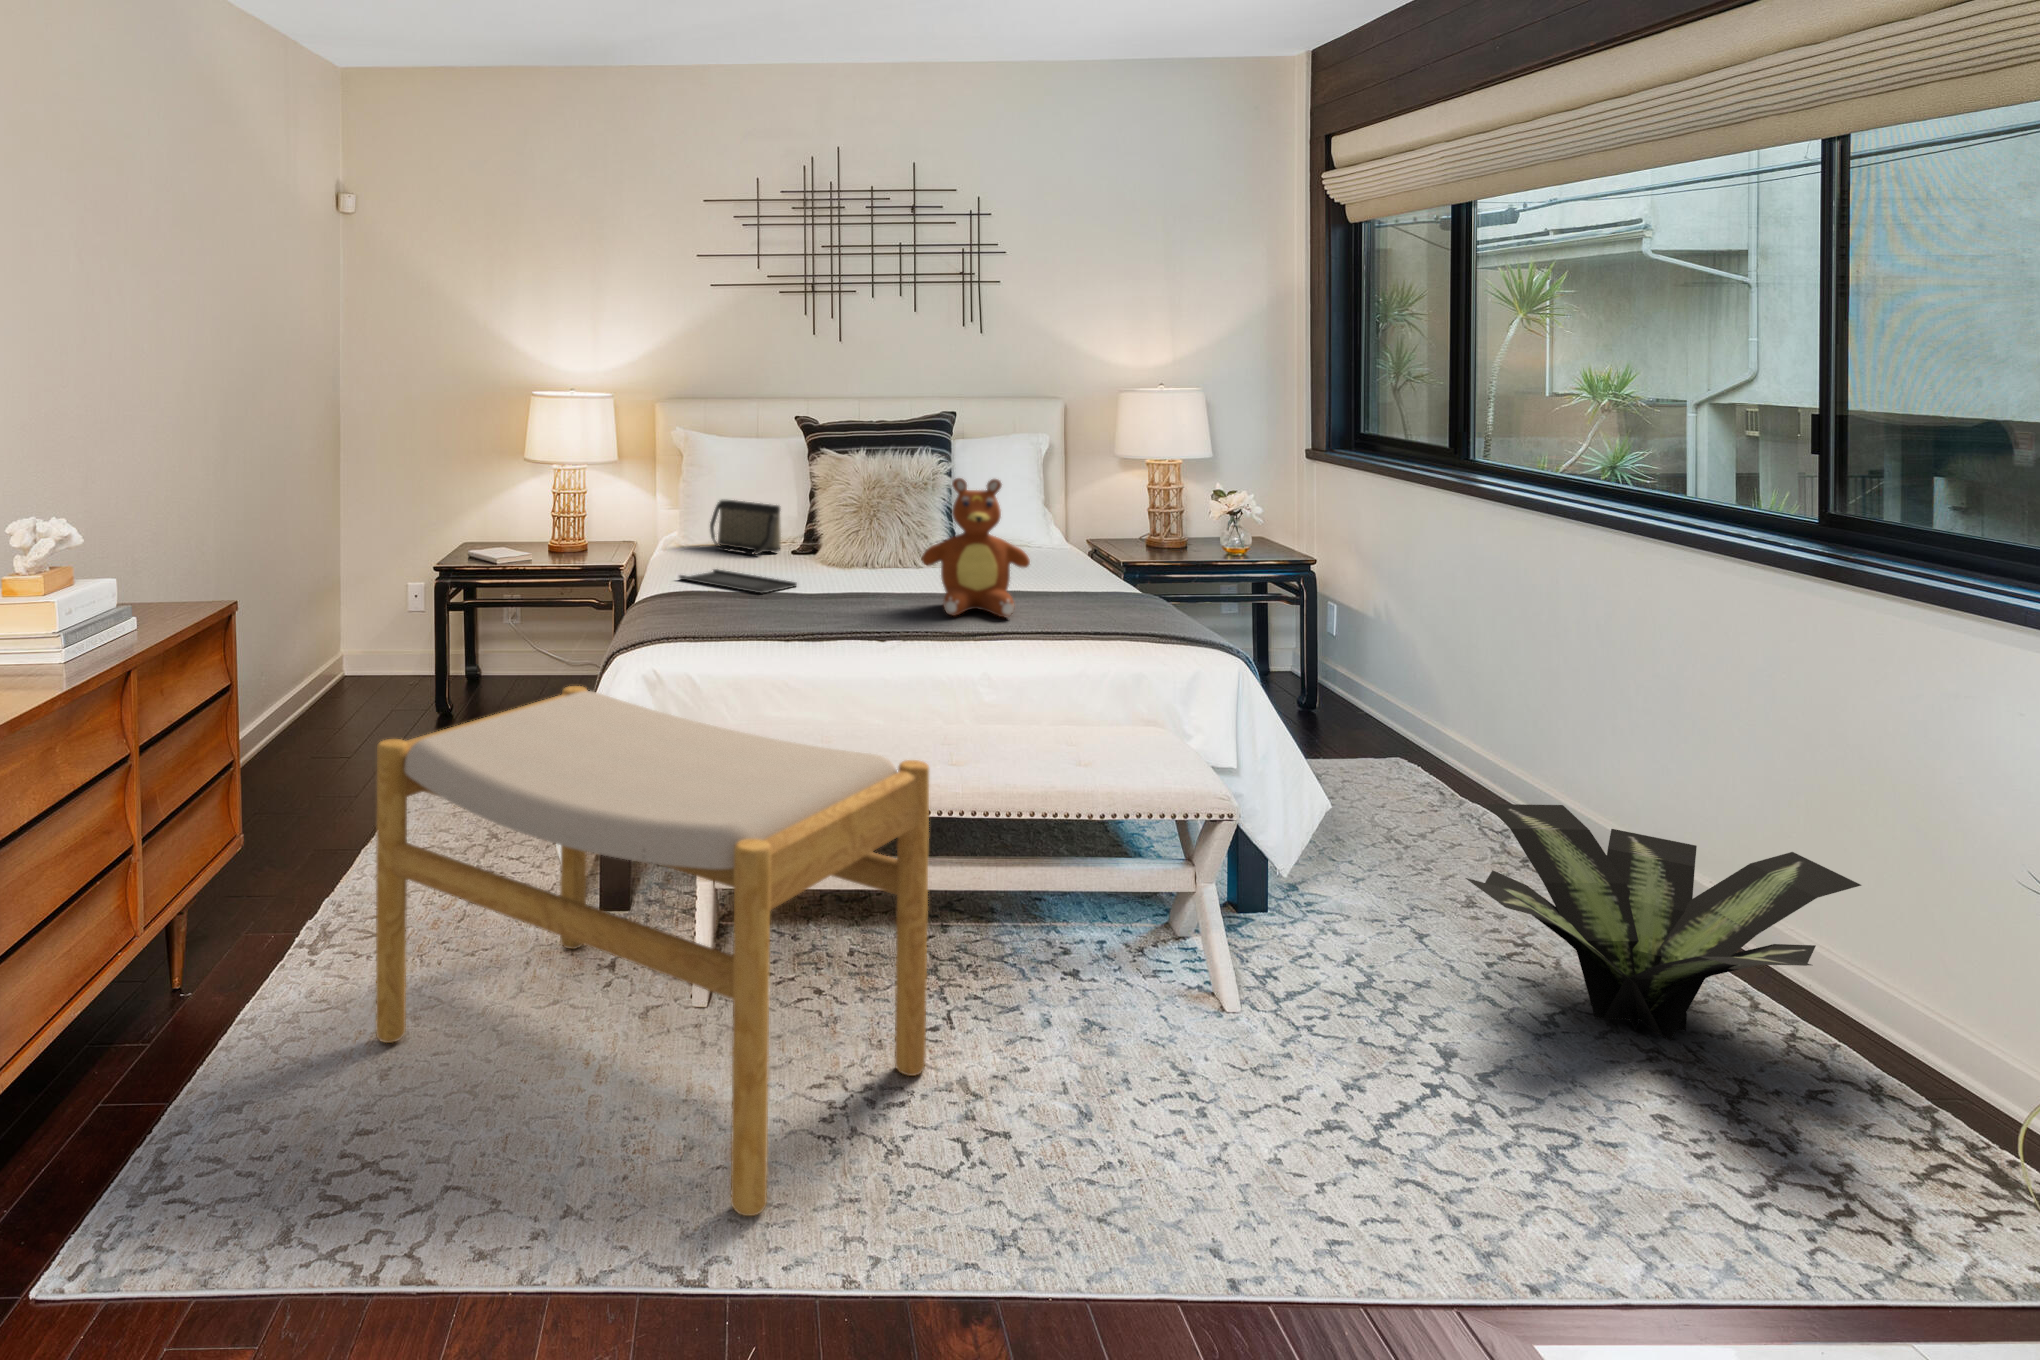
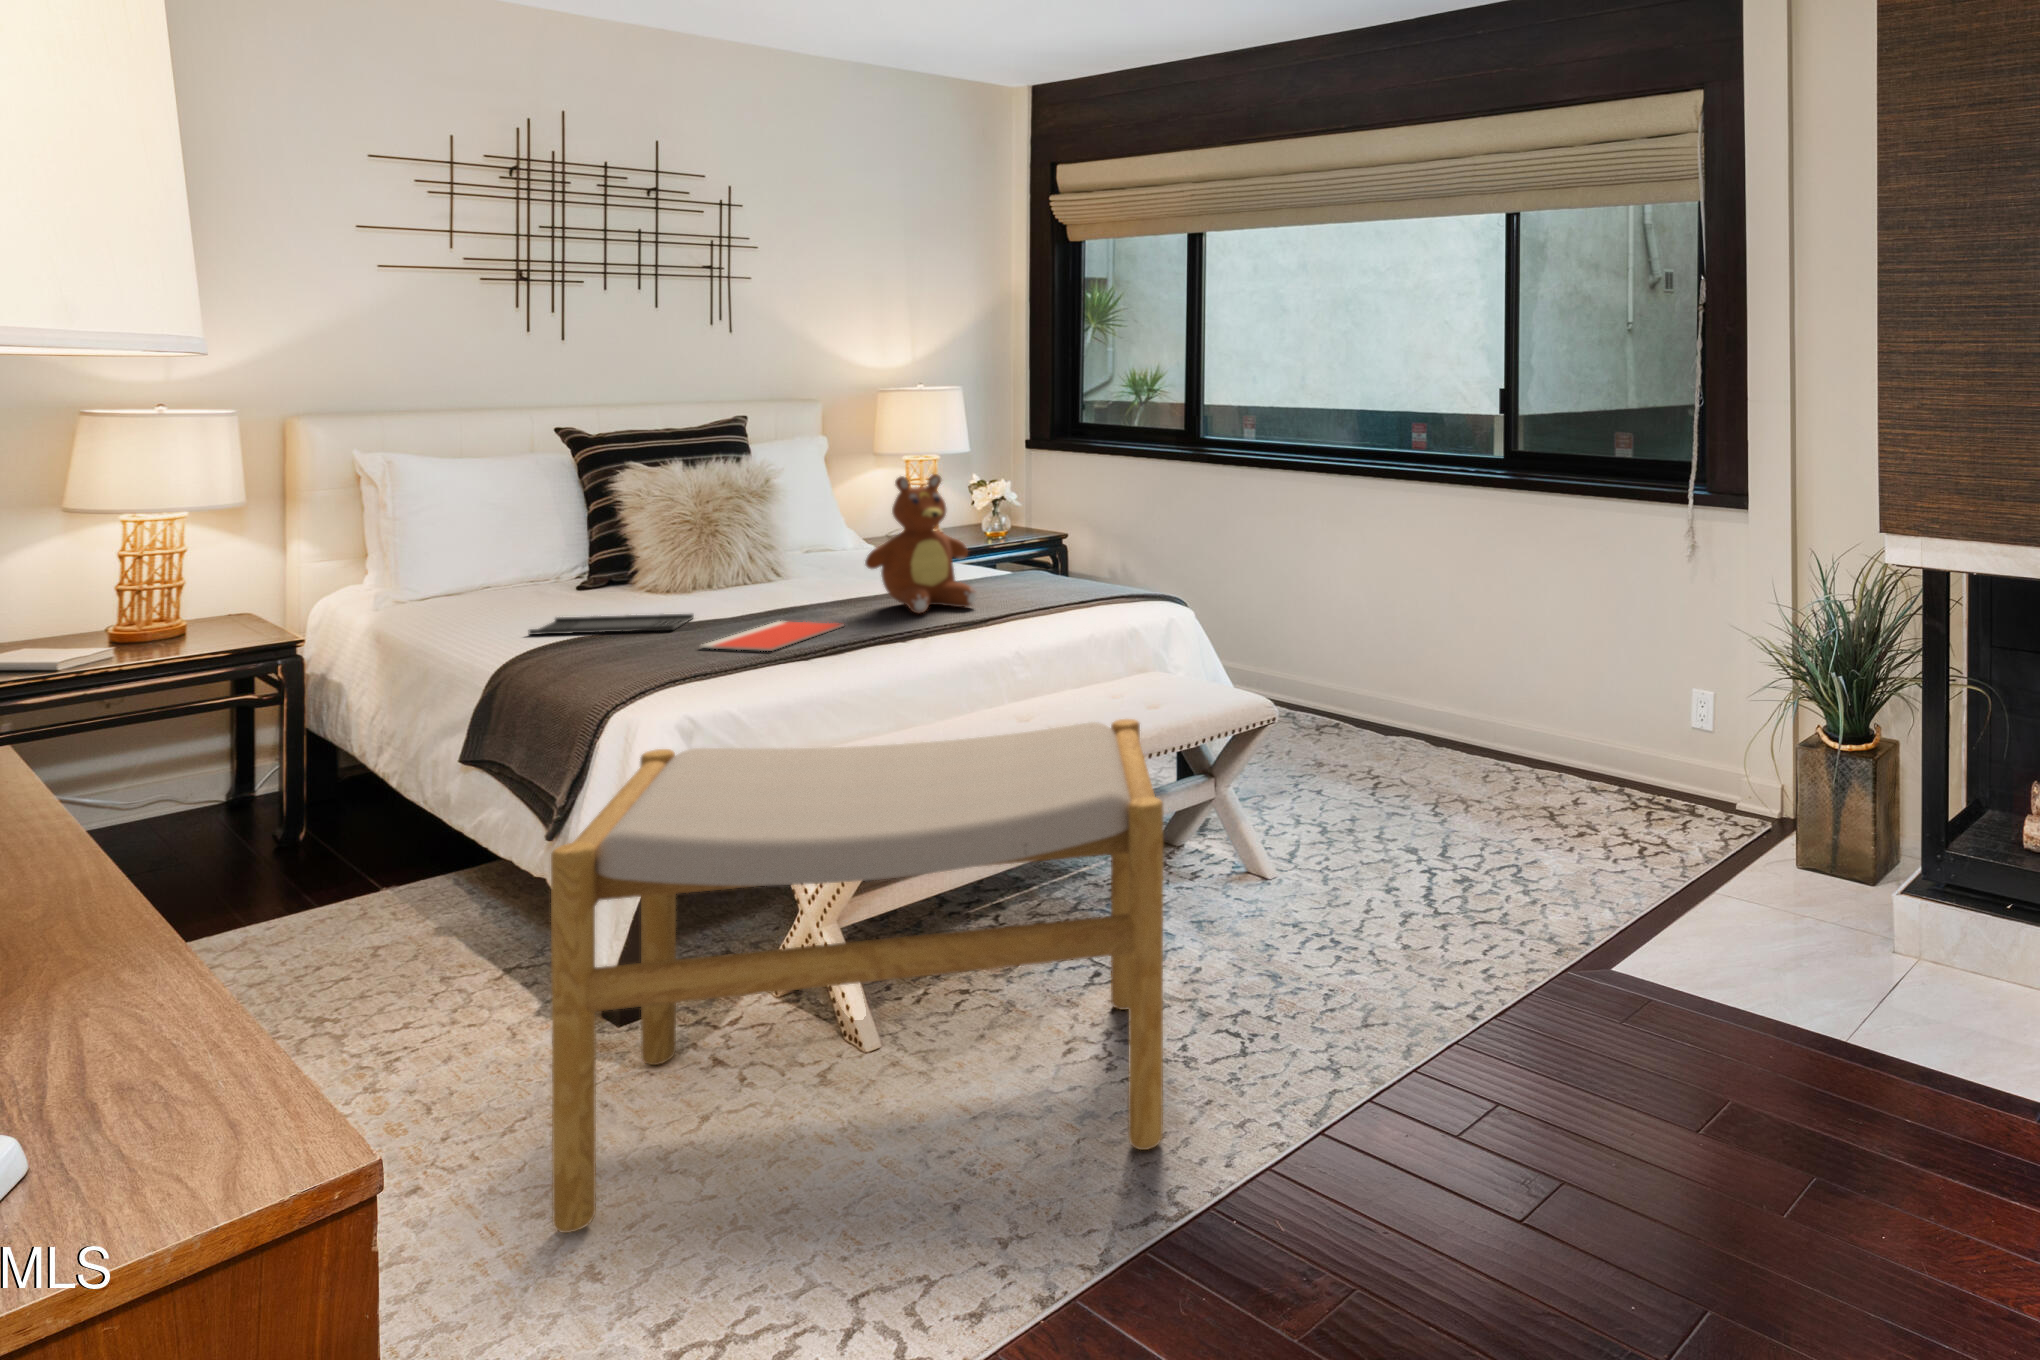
handbag: present [710,500,781,554] -> none [473,537,586,601]
notebook: none [744,601,877,625] -> present [700,621,844,651]
potted plant: present [1466,804,1861,1041] -> none [1351,666,1586,804]

